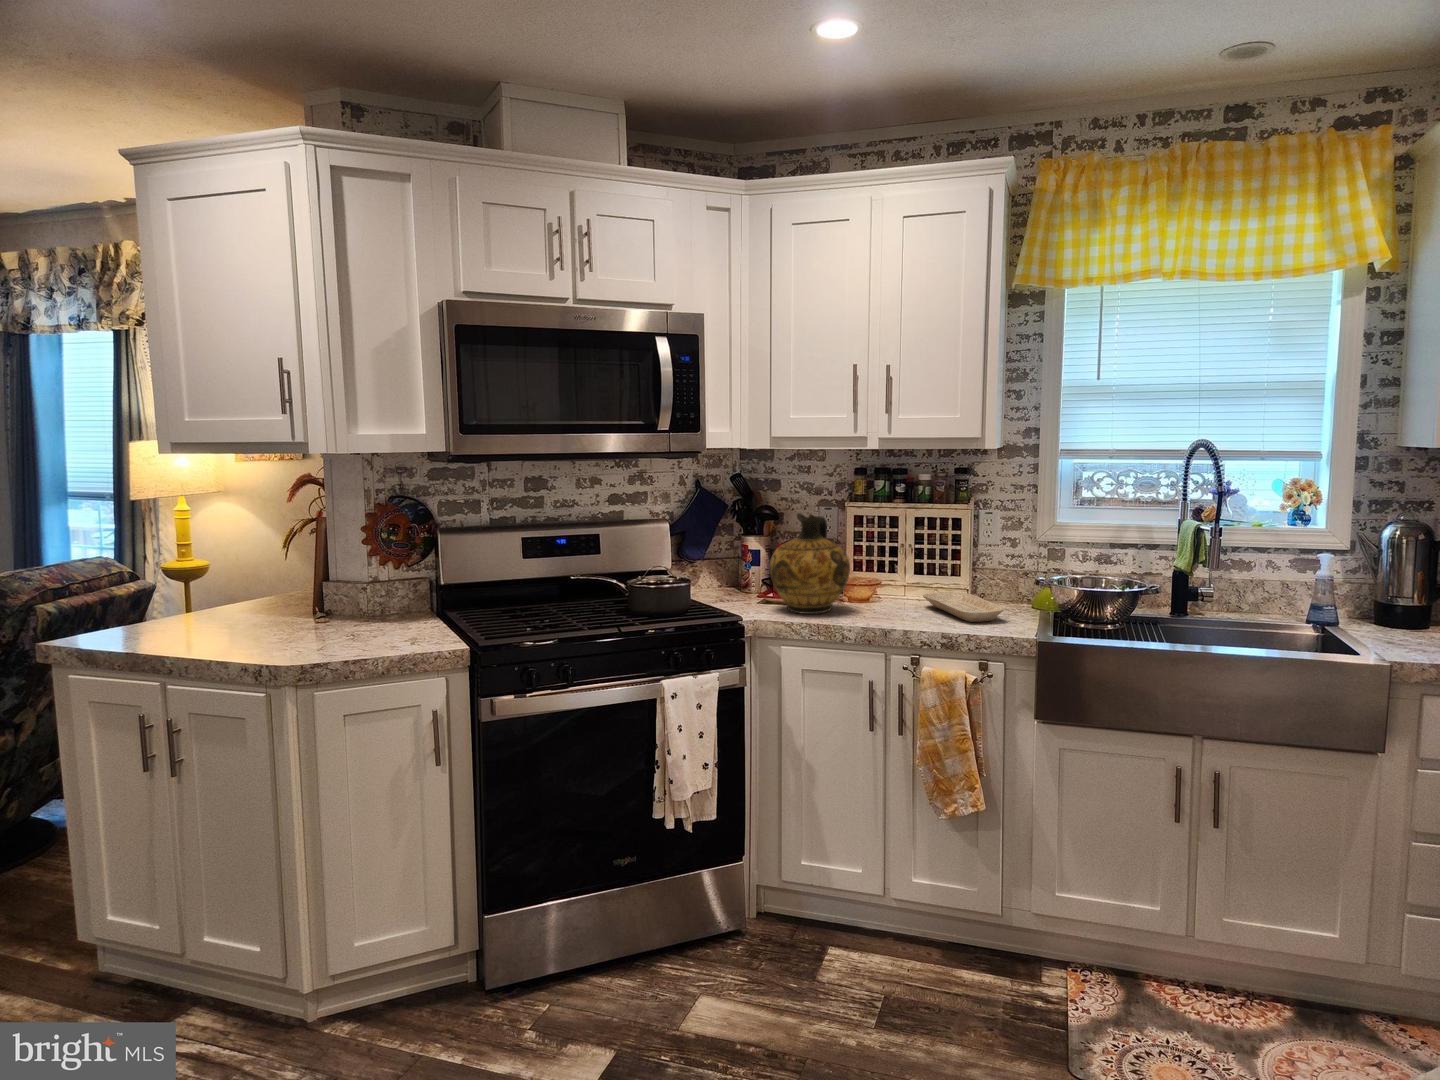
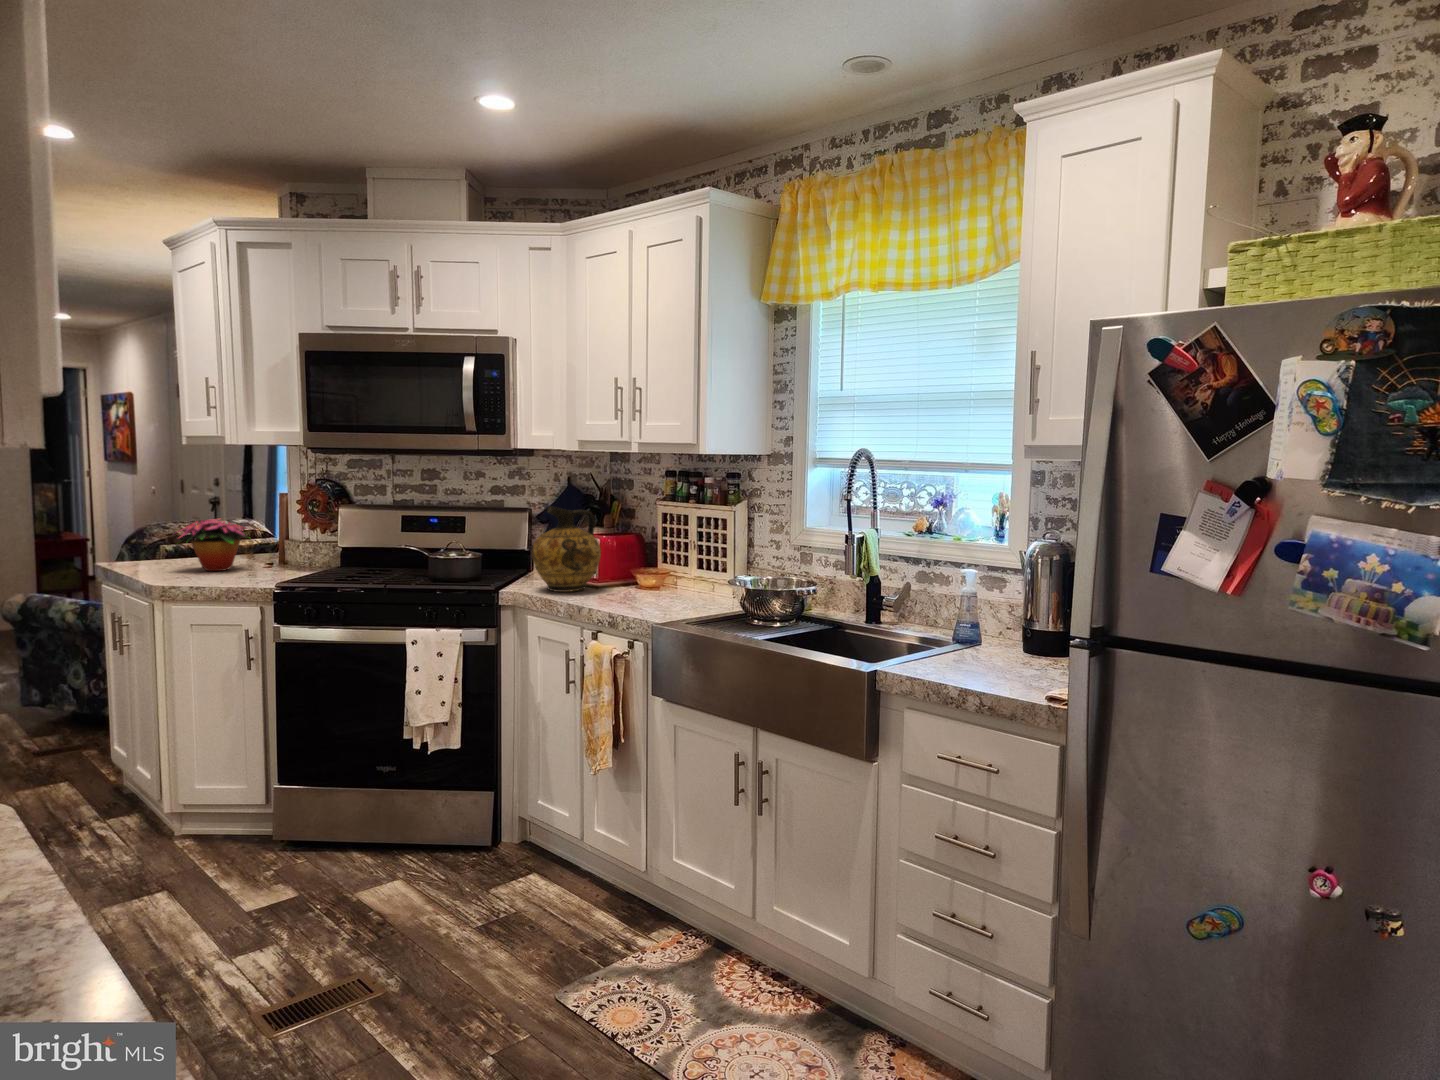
flower arrangement: none [210,555,335,636] -> present [180,519,246,571]
tray: present [923,592,1004,622] -> none [633,584,698,609]

